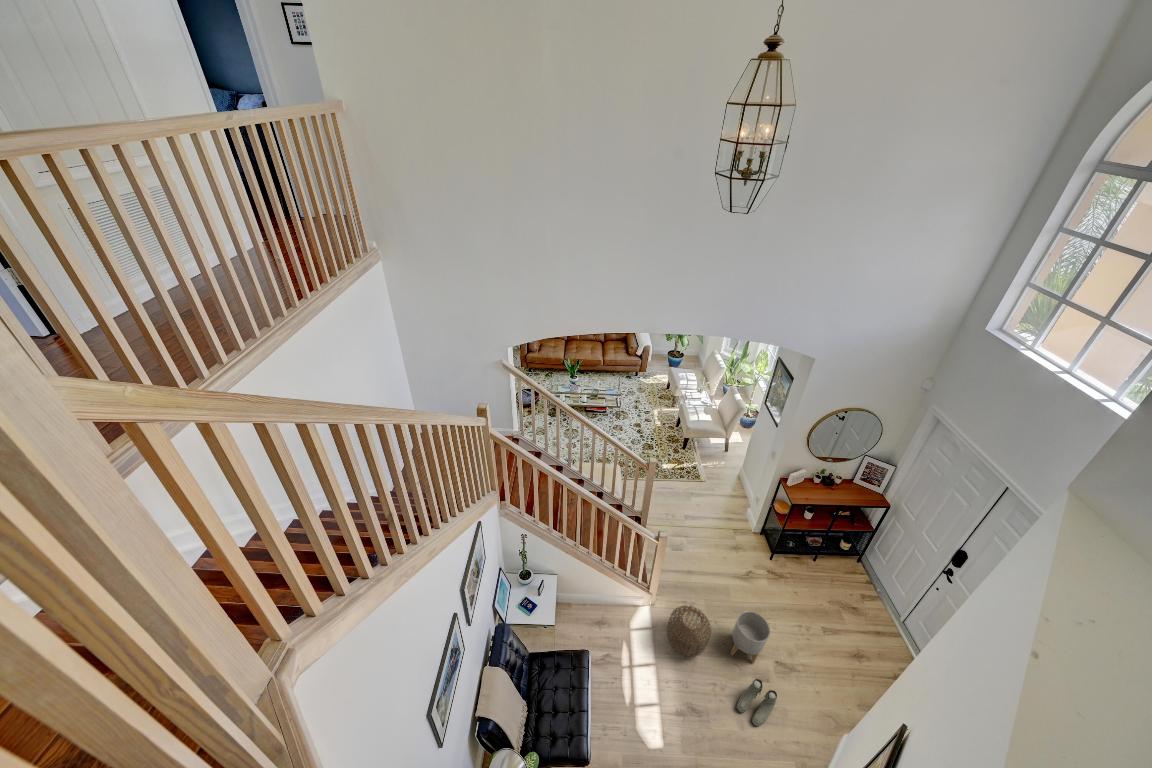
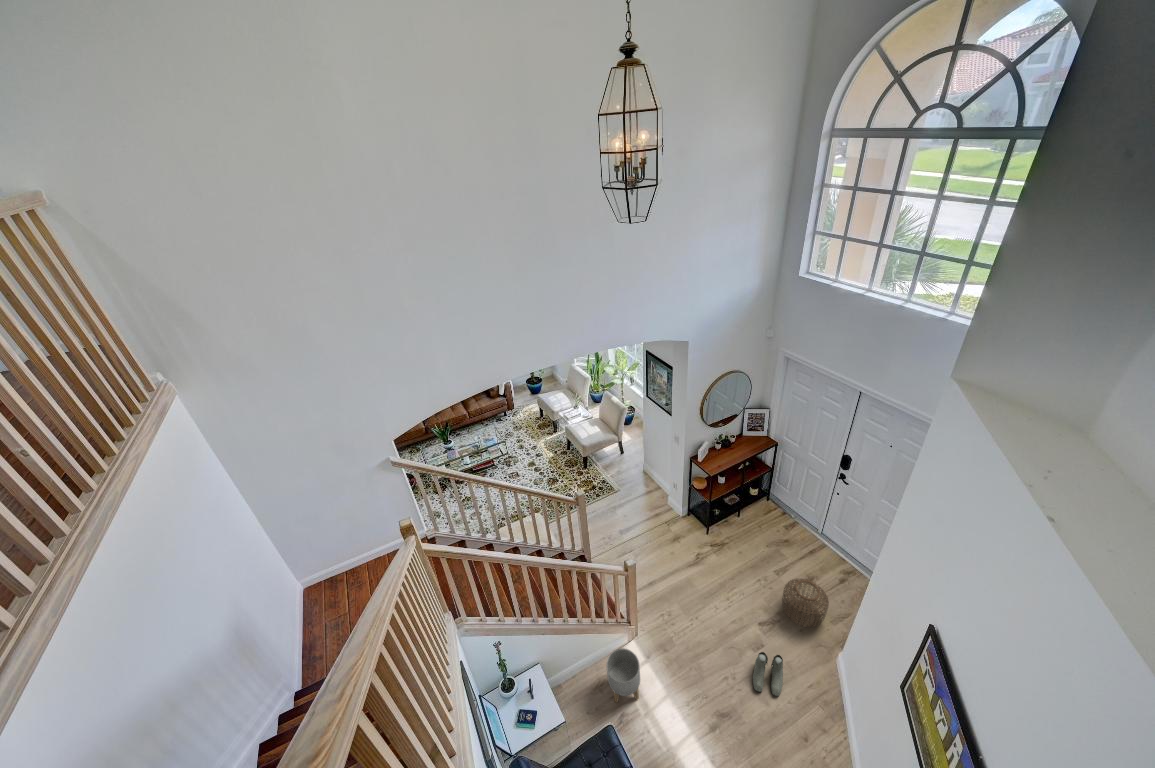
woven basket: present [667,606,711,657] -> present [782,579,829,627]
planter: present [731,611,770,664] -> present [606,648,640,703]

